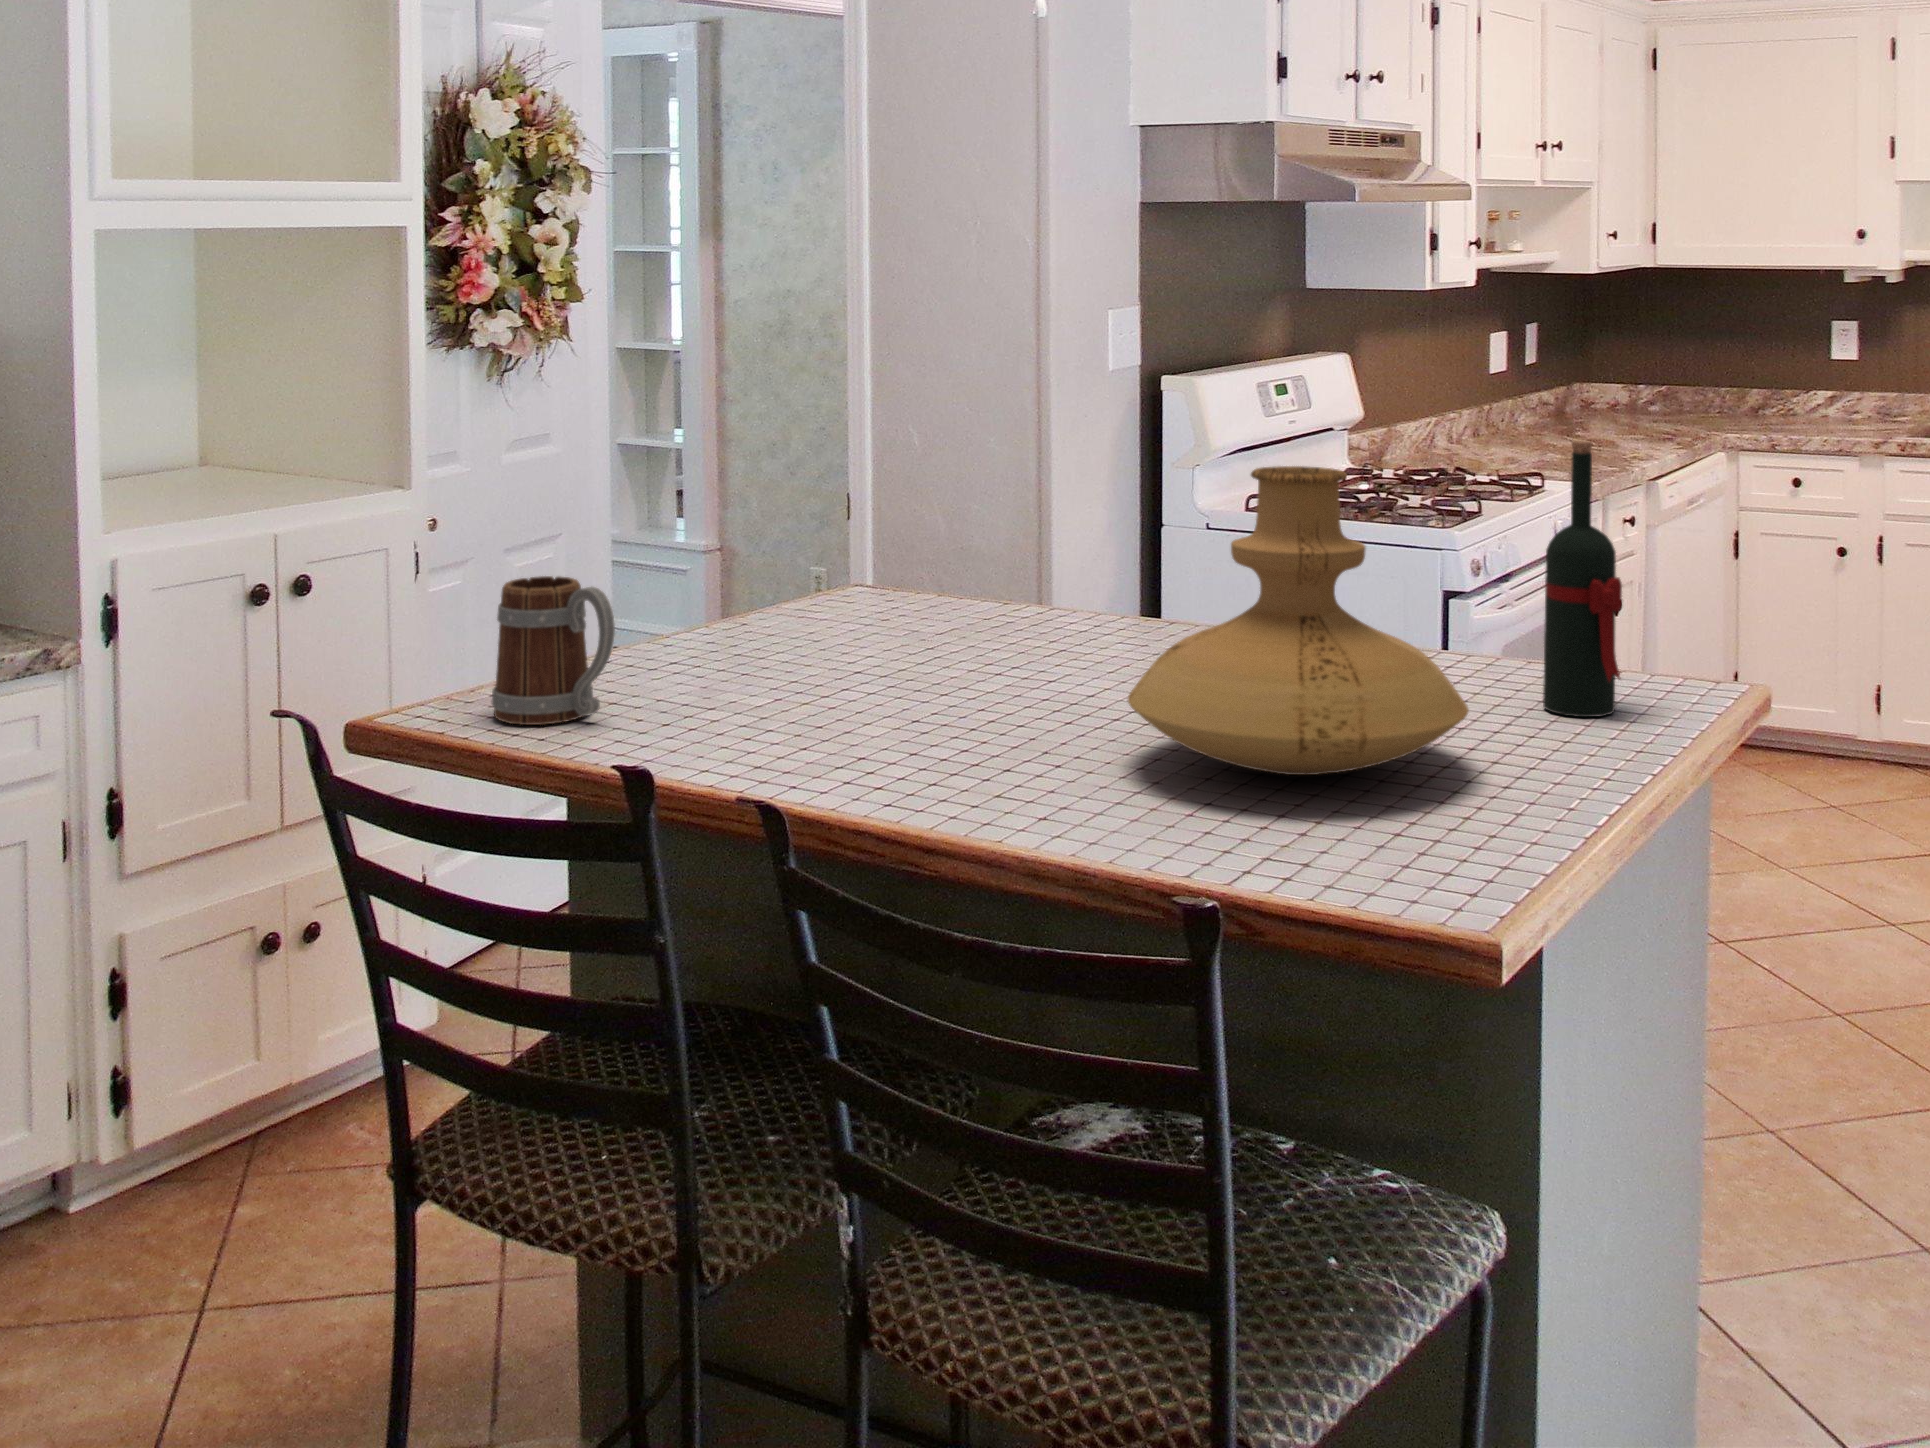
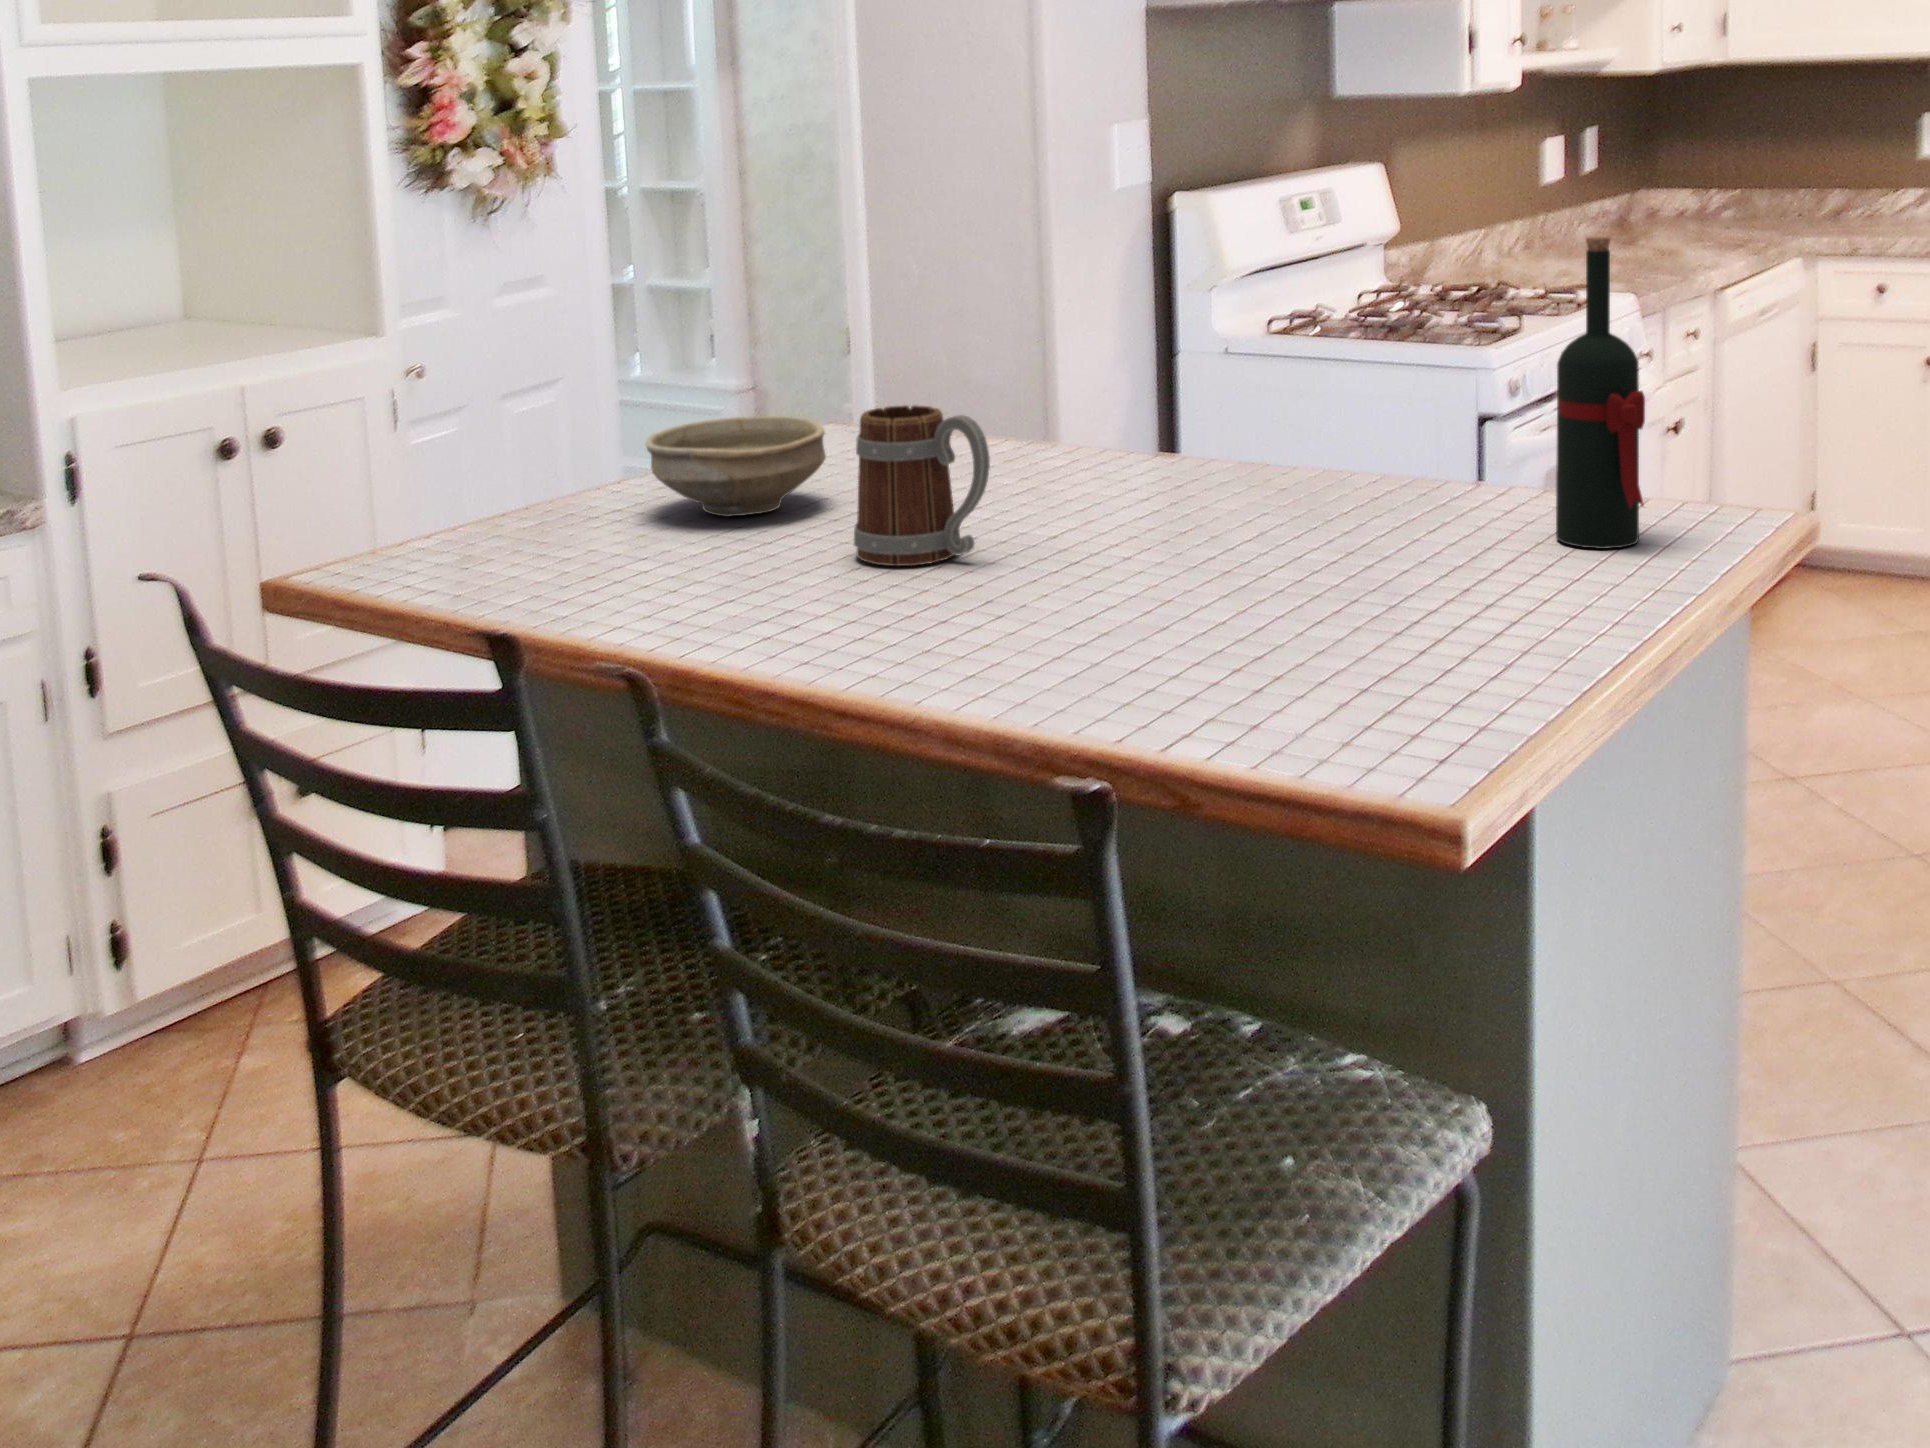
vase: present [1128,466,1469,775] -> none [1070,274,1458,621]
mug: present [492,576,615,725] -> present [854,405,990,566]
bowl: none [710,578,877,672] -> present [646,416,826,517]

